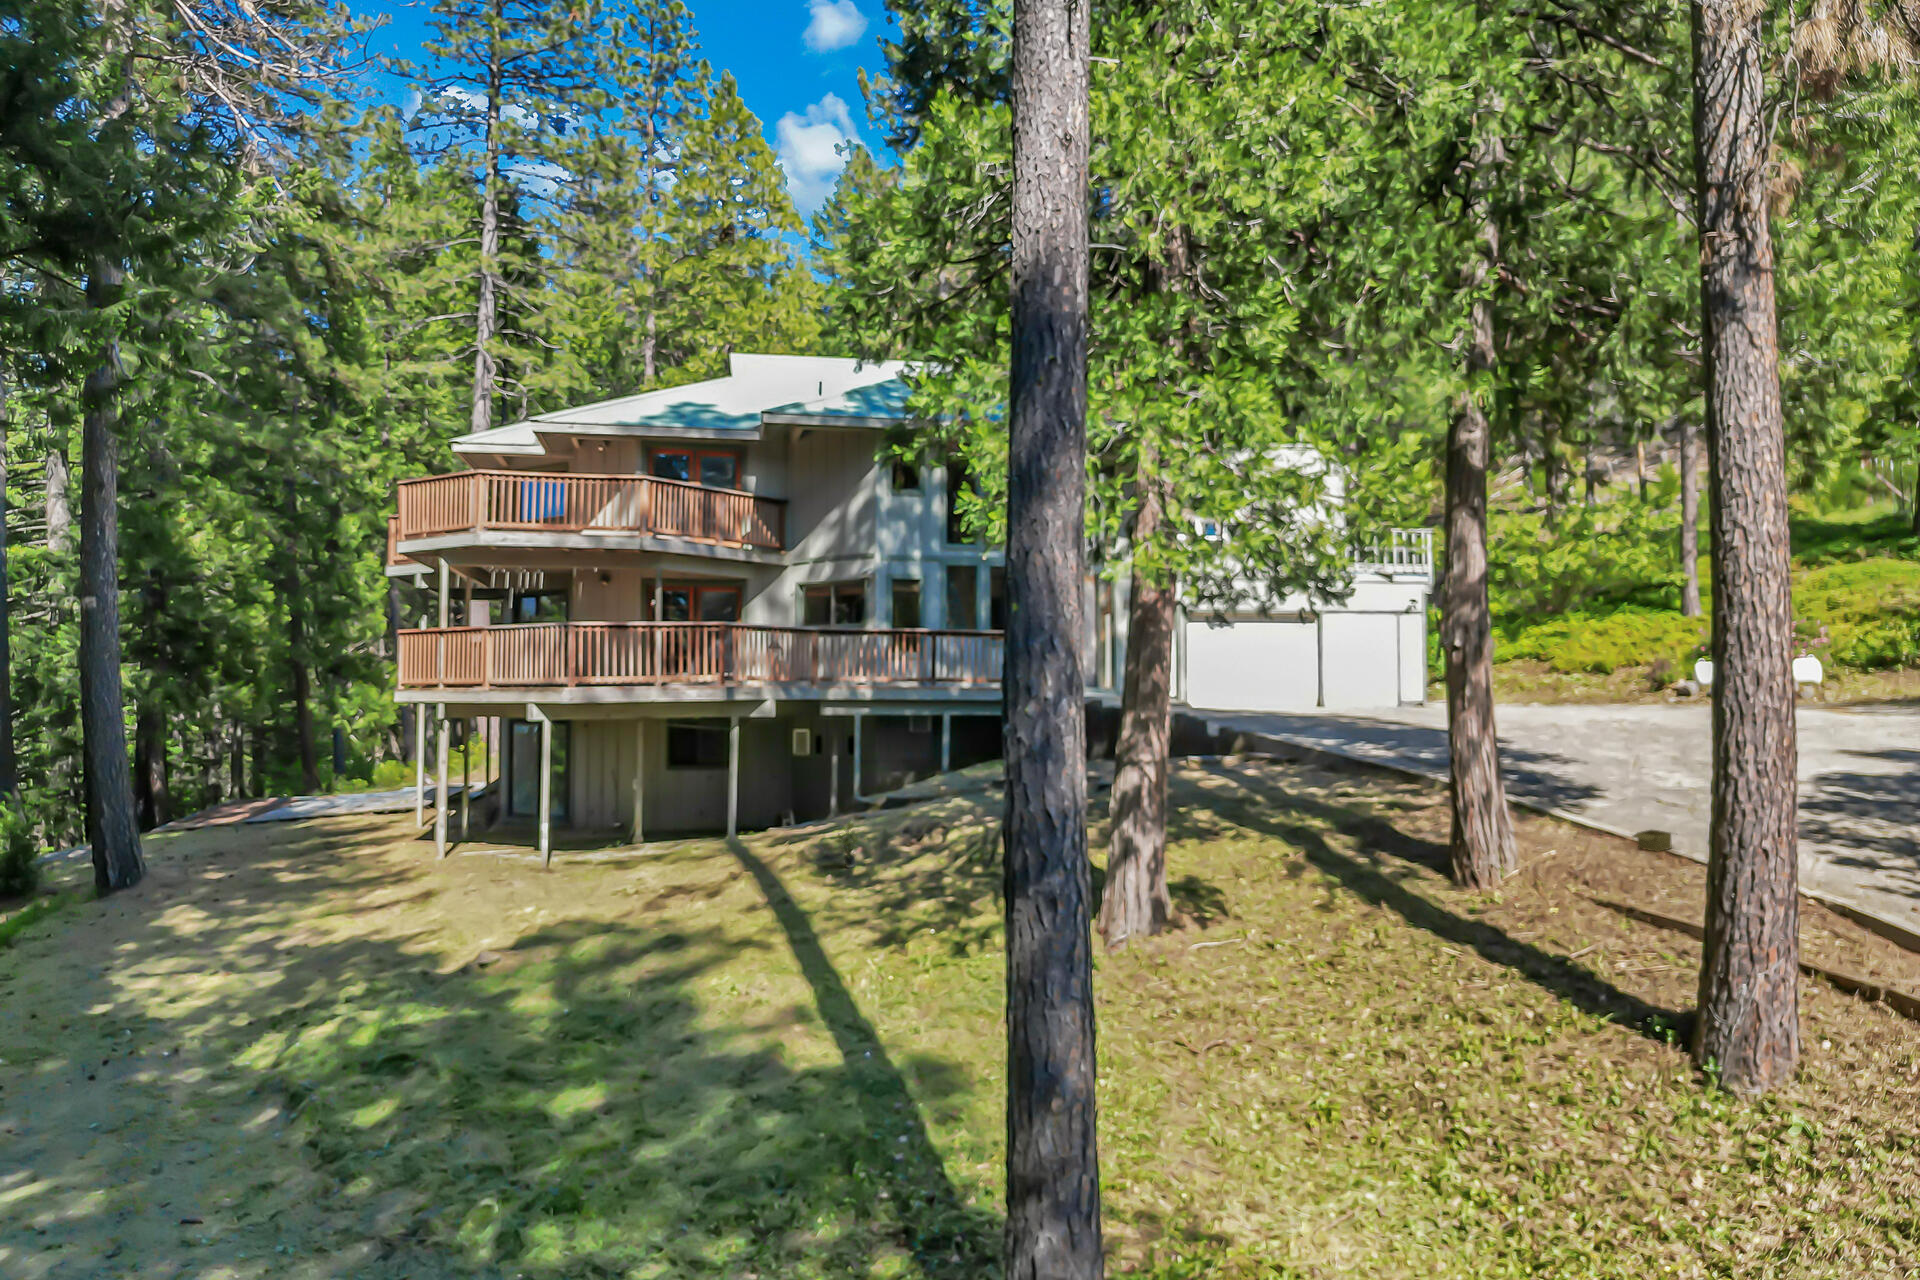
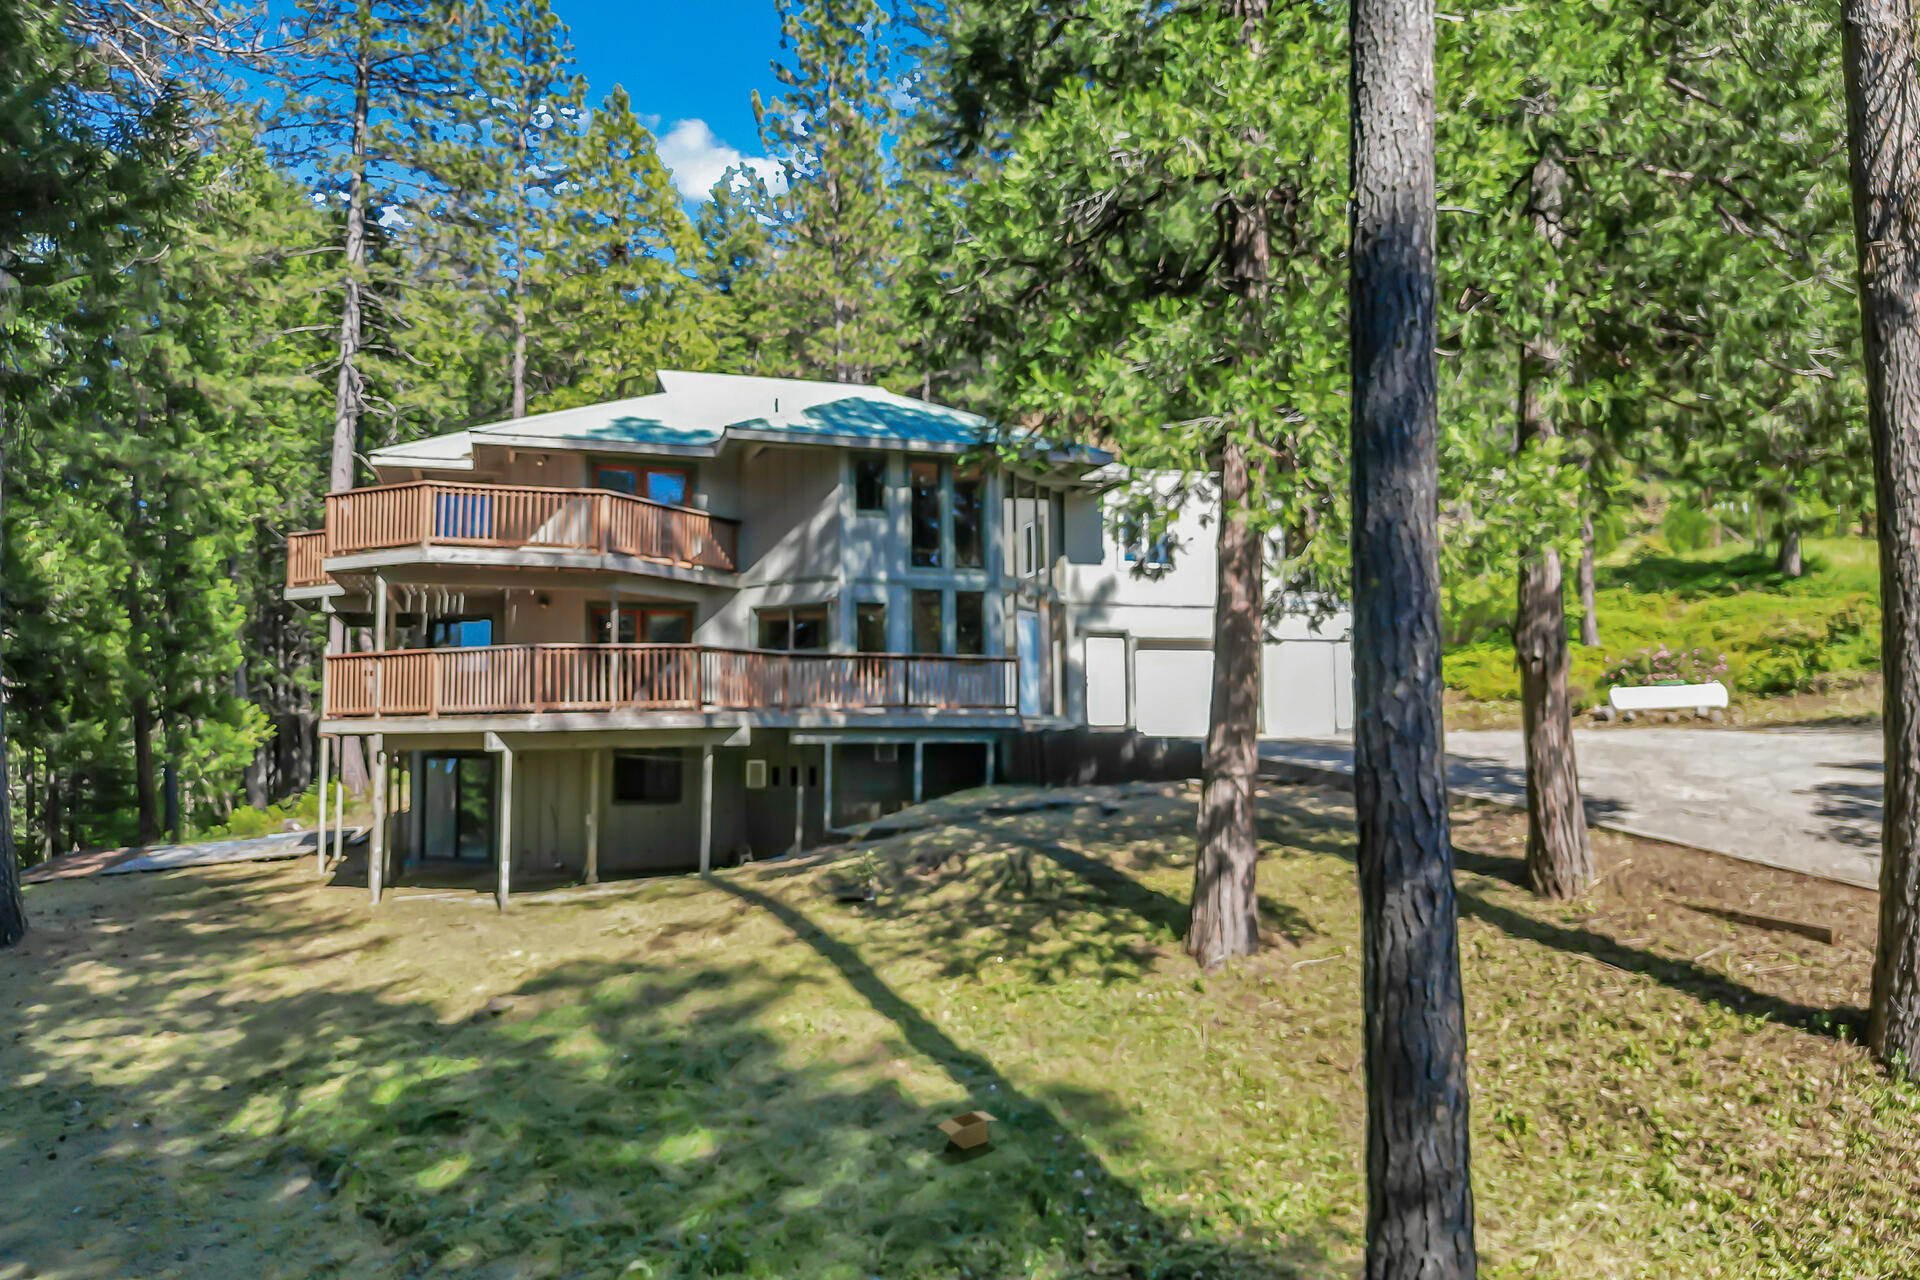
cardboard box: present [1633,830,1671,852] -> present [938,1111,997,1149]

